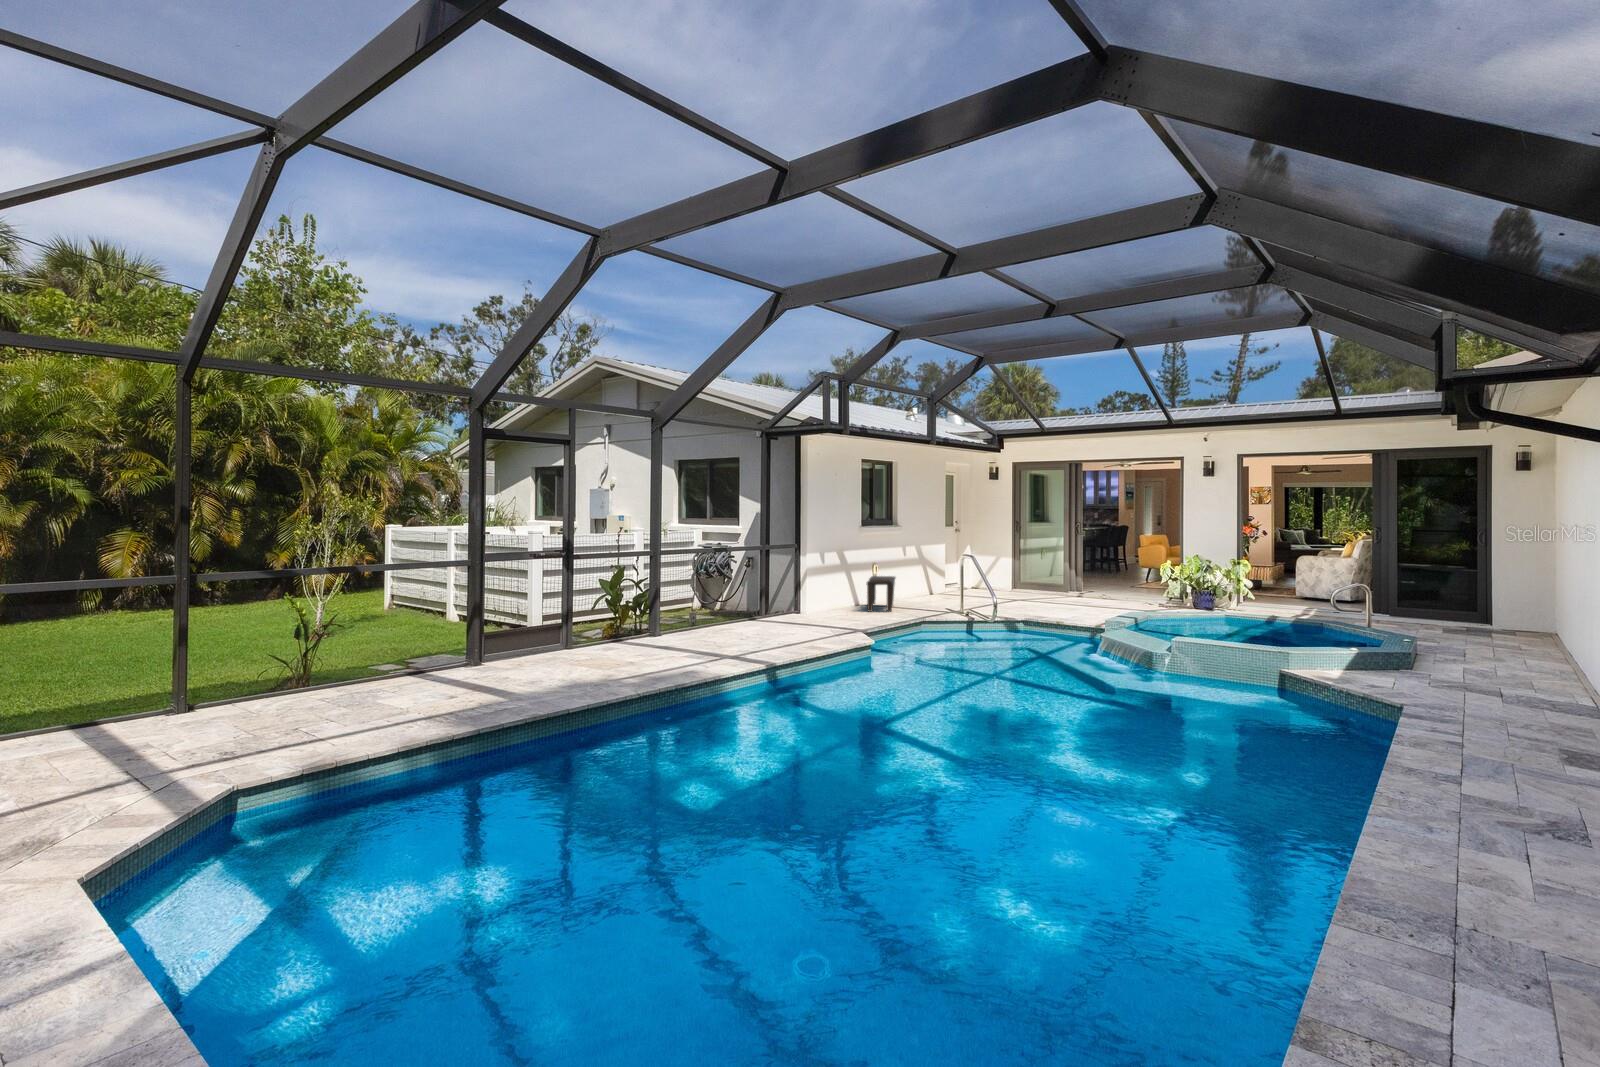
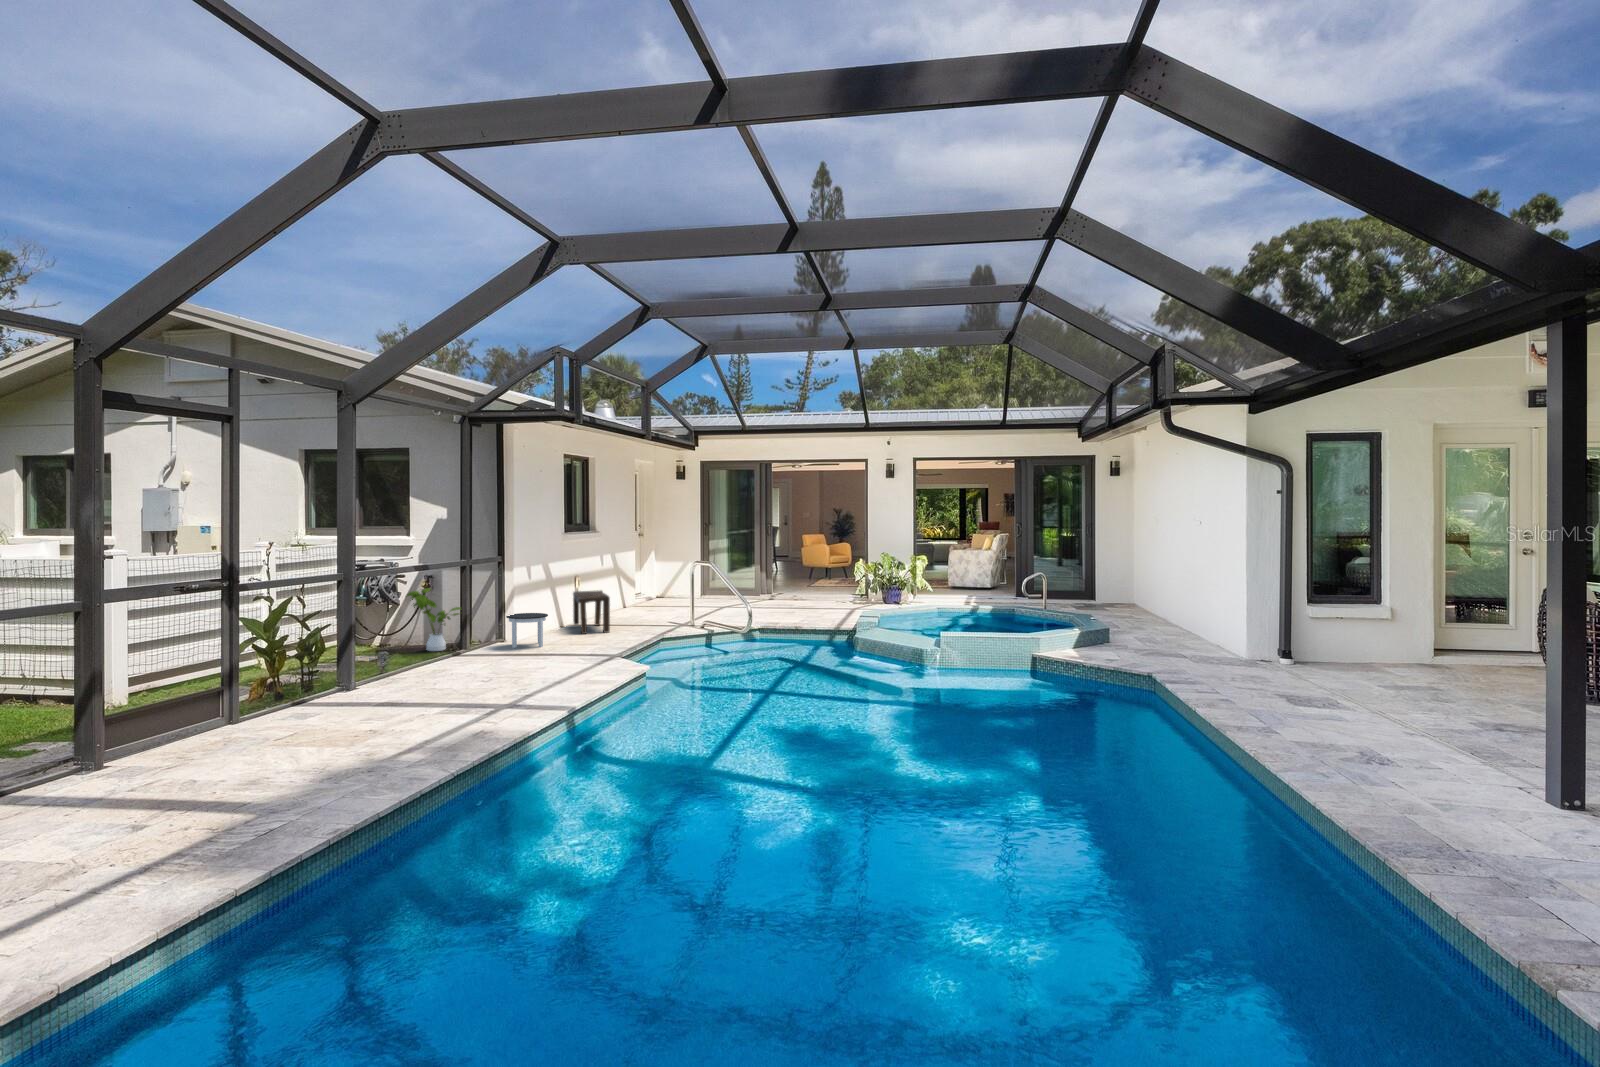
house plant: none [725,566,771,616] -> present [406,588,461,651]
round table: none [799,591,832,619] -> present [506,613,548,648]

